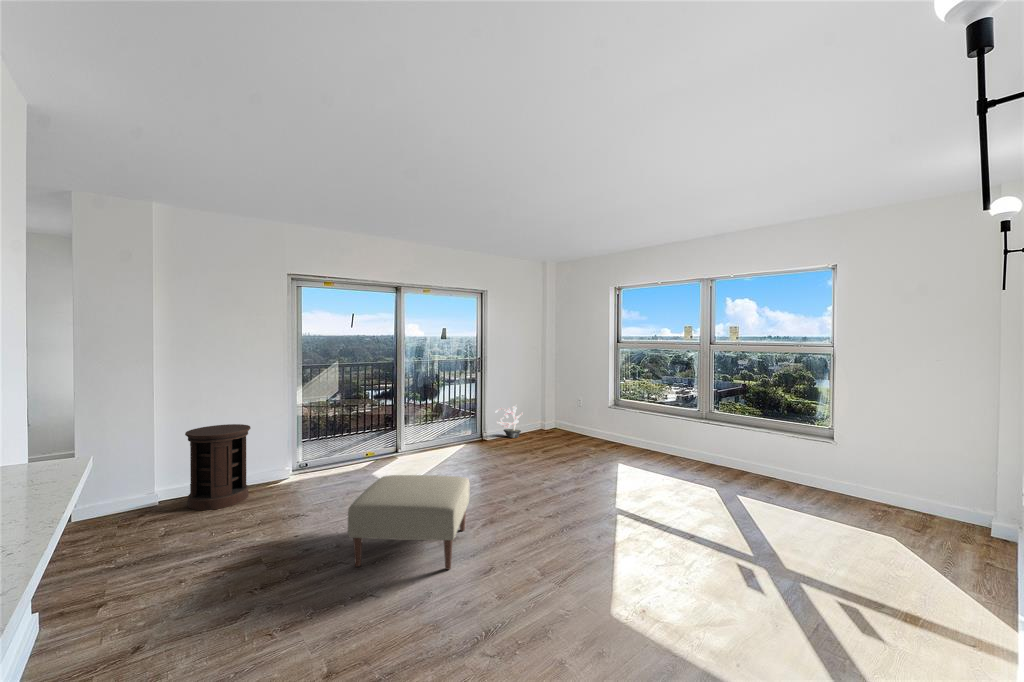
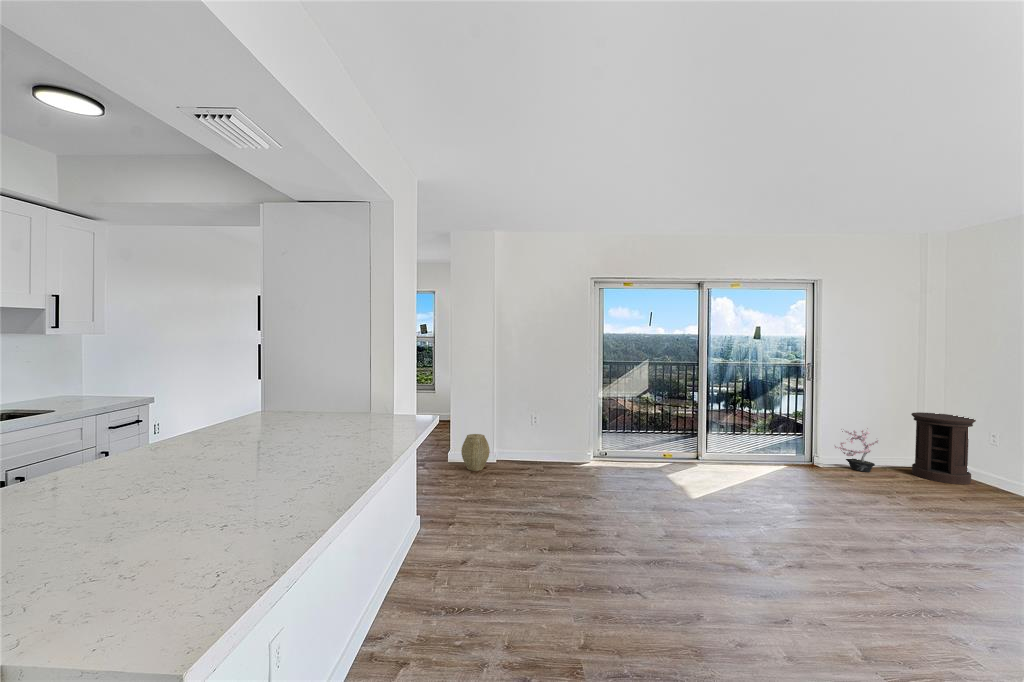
side table: present [185,424,251,510] -> present [911,412,976,484]
woven basket: none [98,472,148,524] -> present [461,434,490,471]
ottoman: present [348,475,470,570] -> none [623,479,768,599]

